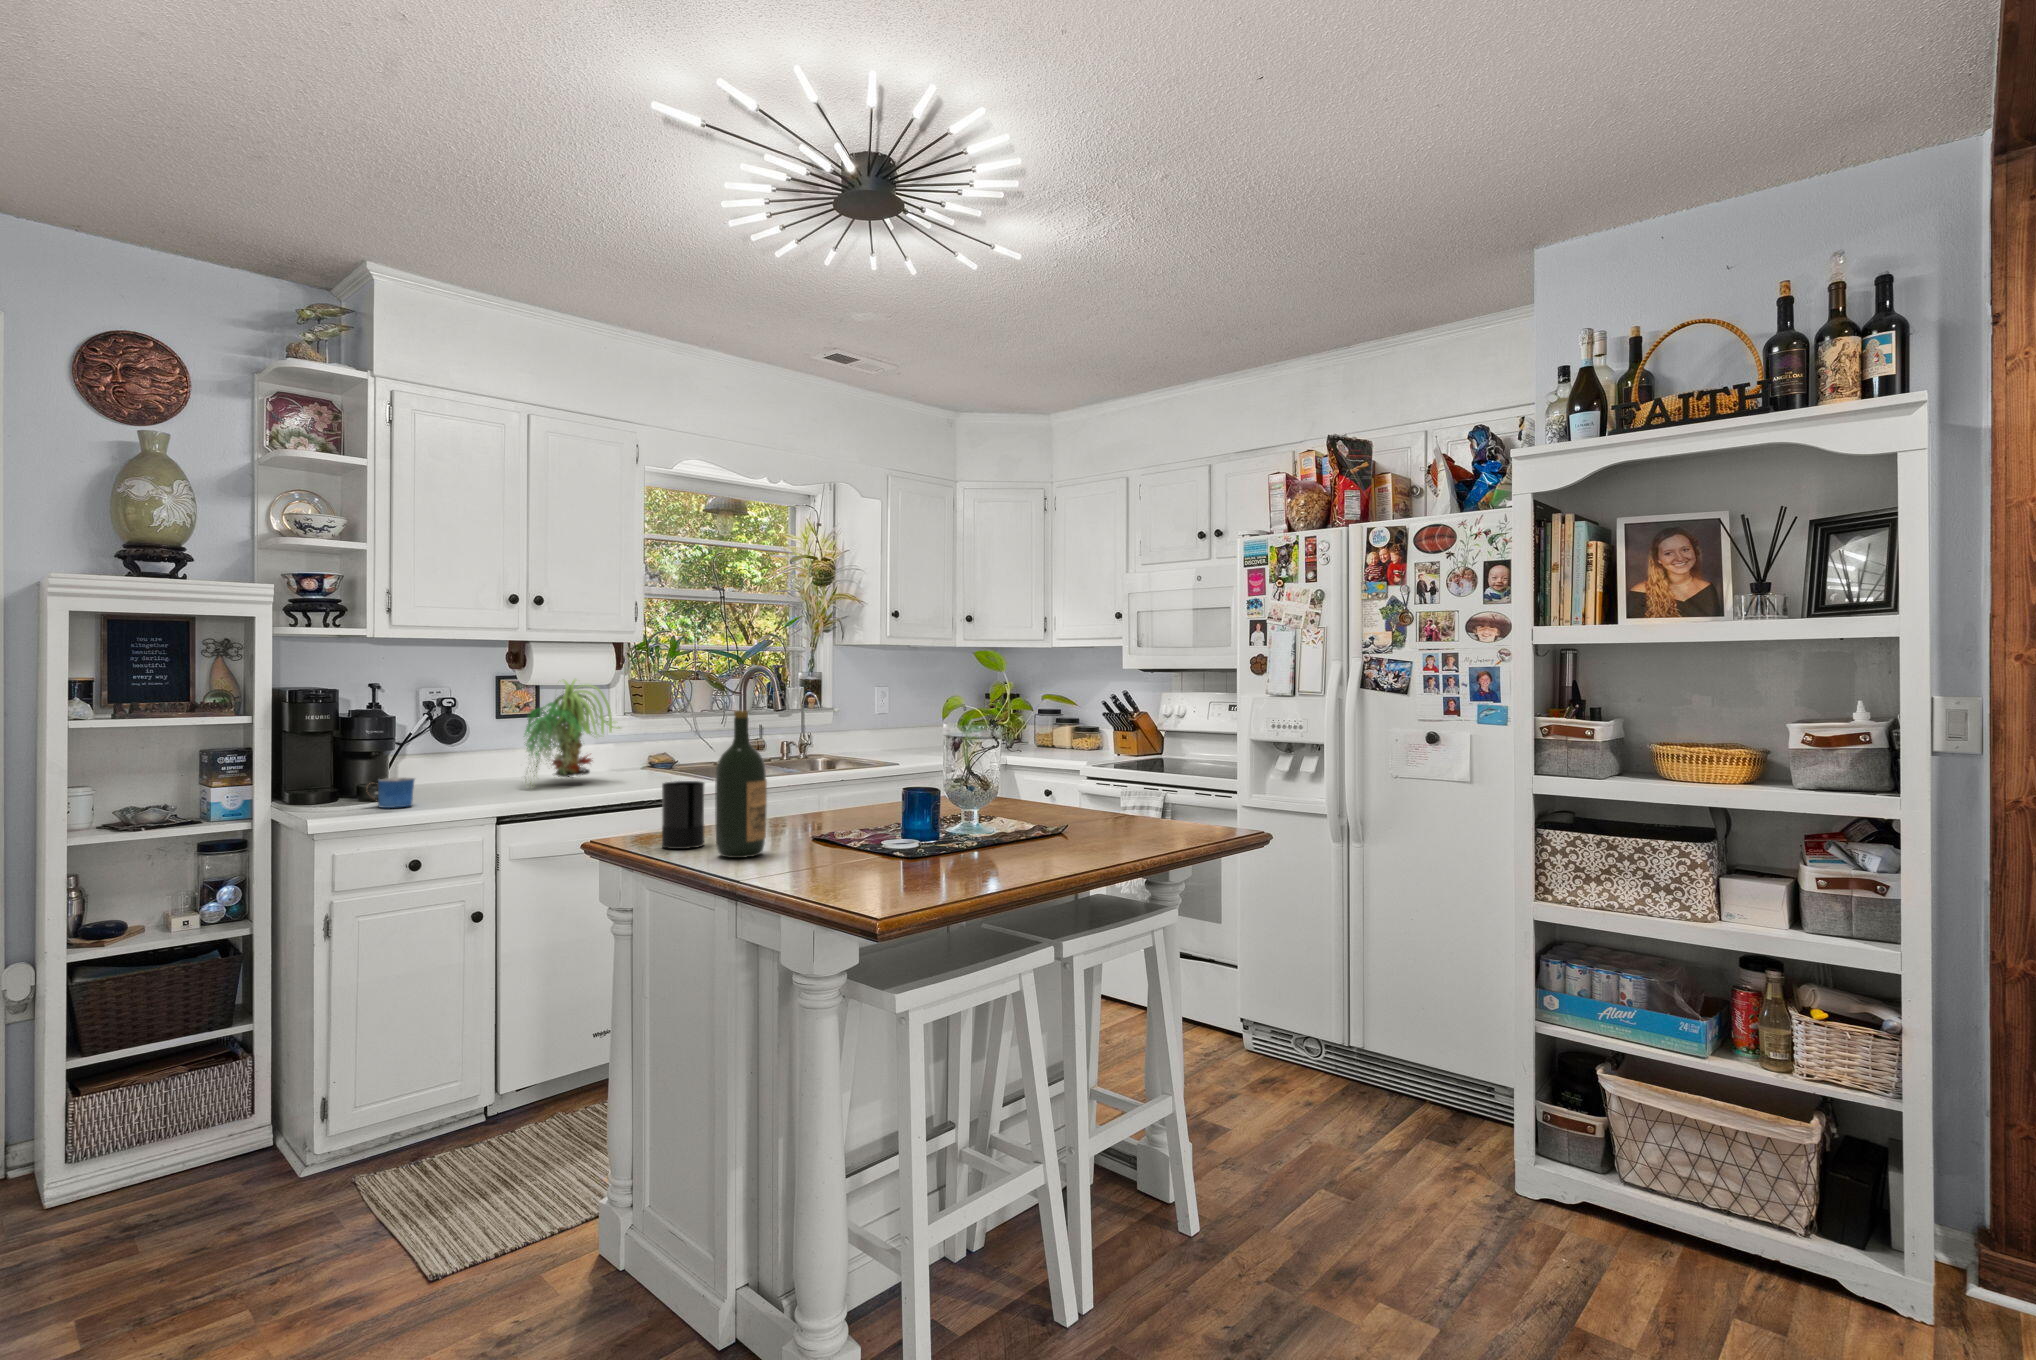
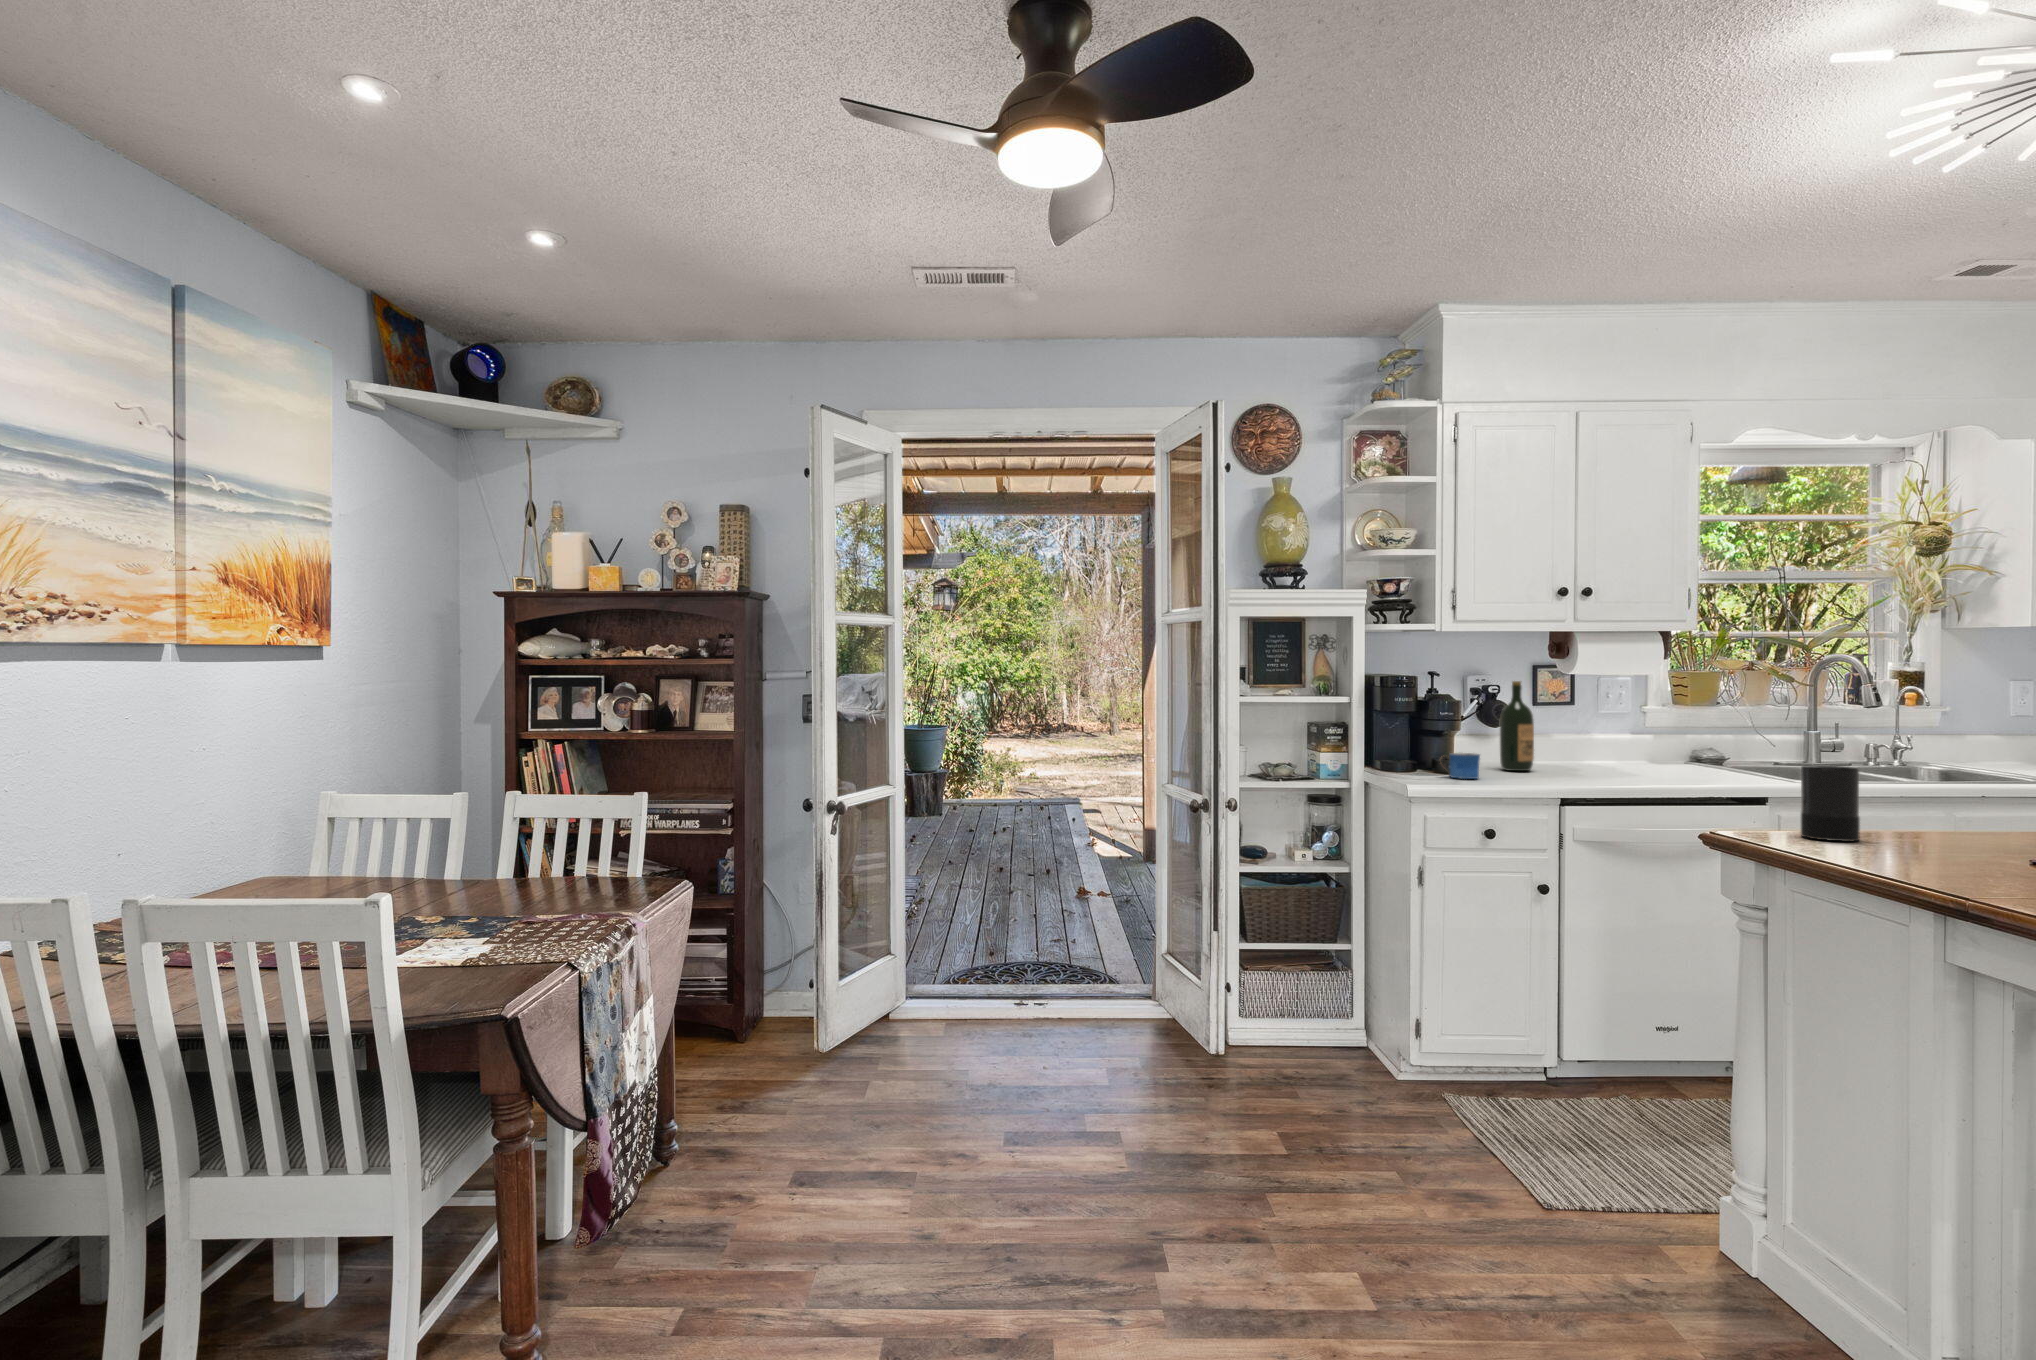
plant: present [524,679,620,784] -> none [1568,666,1677,774]
wine bottle: present [715,711,767,858] -> present [1500,681,1534,771]

